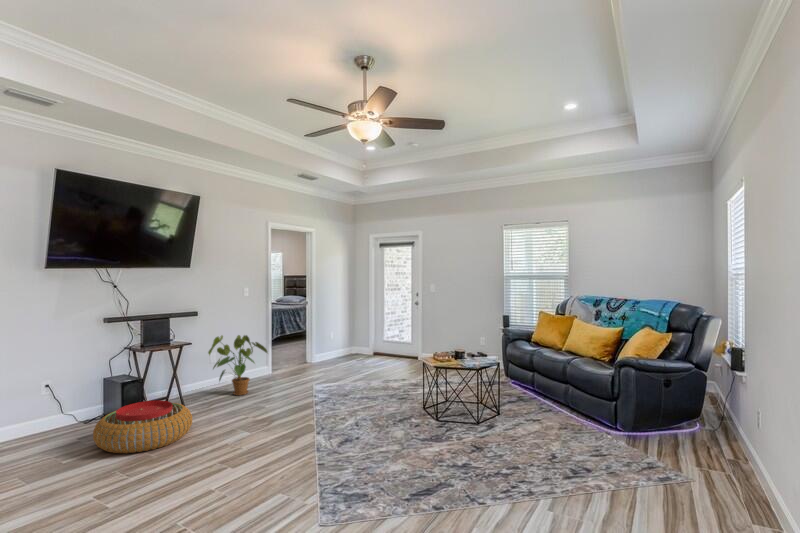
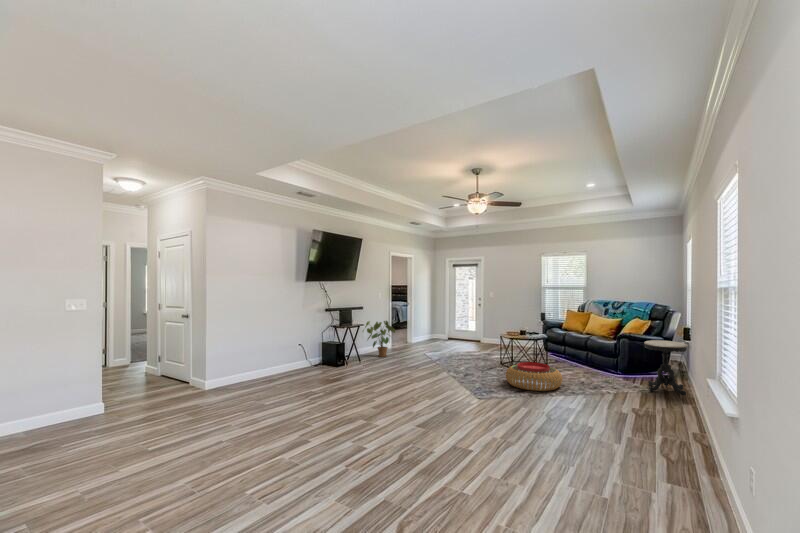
side table: none [666,375,750,490] -> present [644,340,688,395]
pouf: present [93,400,192,453] -> present [506,362,562,391]

